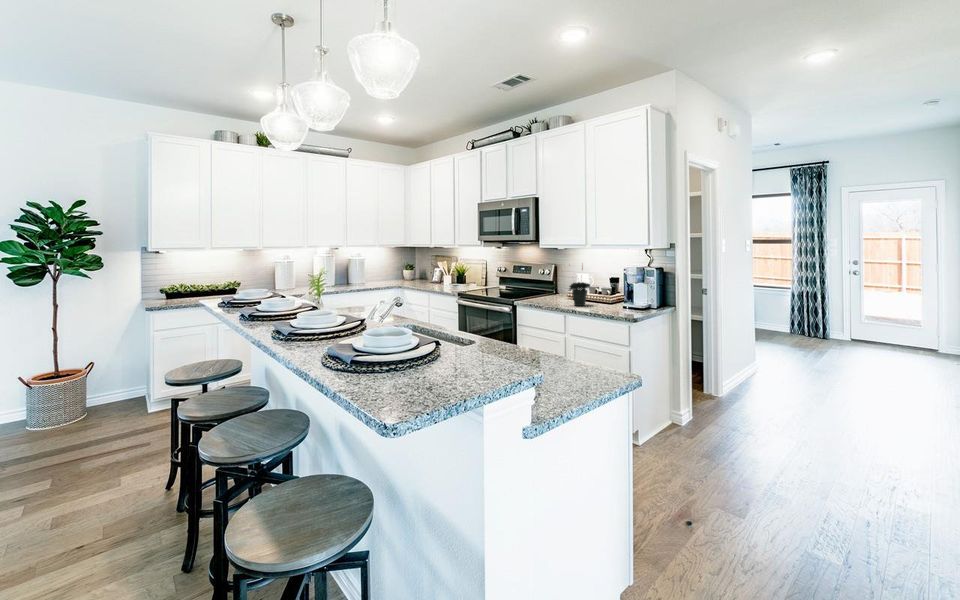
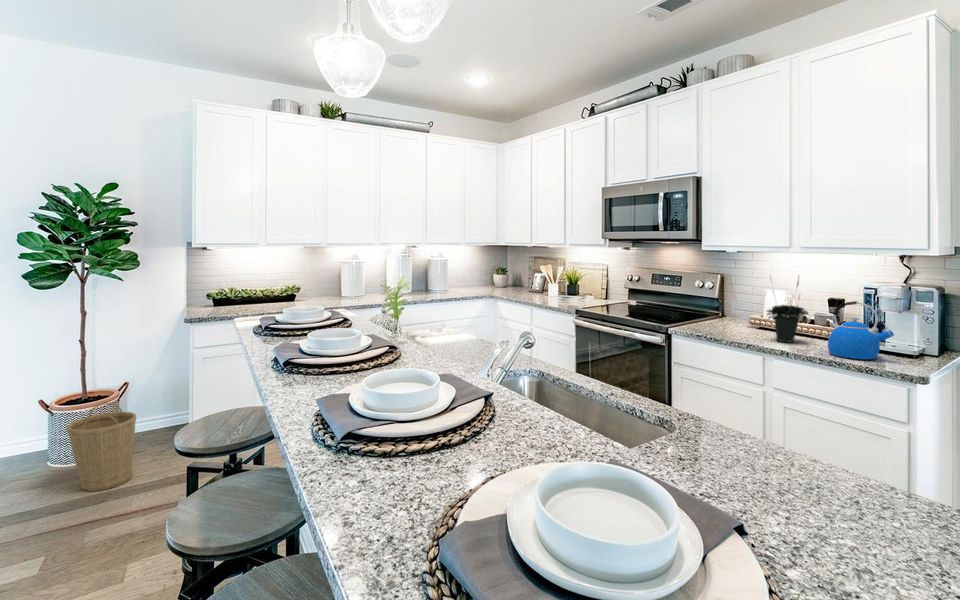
kettle: none [597,277,627,312] -> present [828,301,894,359]
basket: none [54,374,110,441] -> present [67,403,136,491]

